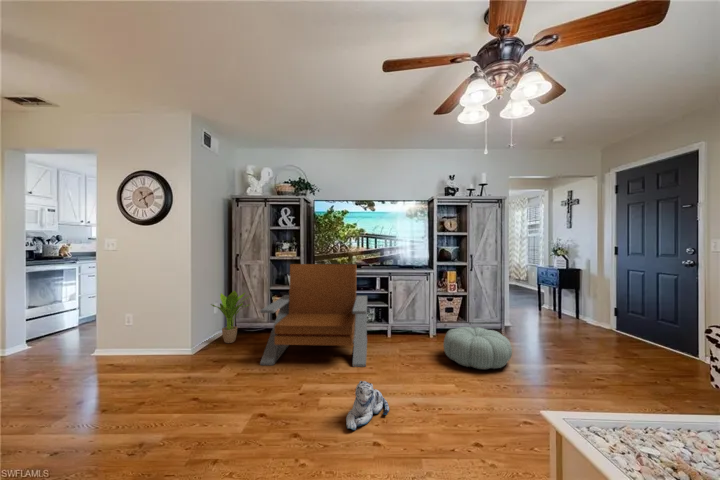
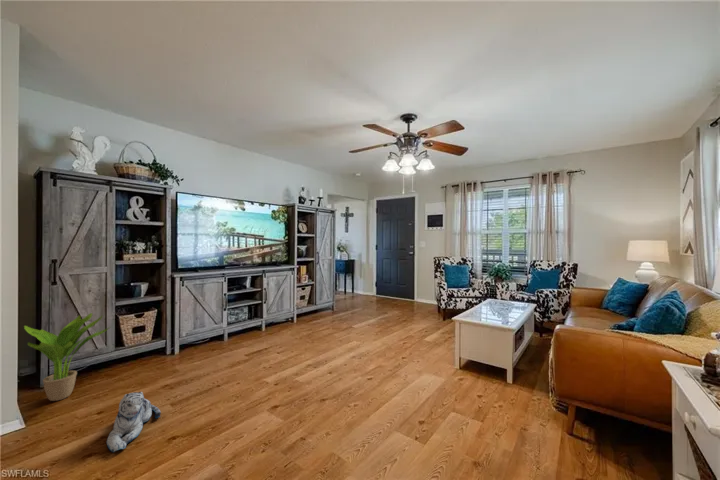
lounge chair: present [260,264,367,367] -> none [153,263,293,394]
pouf: present [444,327,512,369] -> none [325,302,371,329]
plush toy: present [346,381,389,430] -> present [107,392,161,452]

